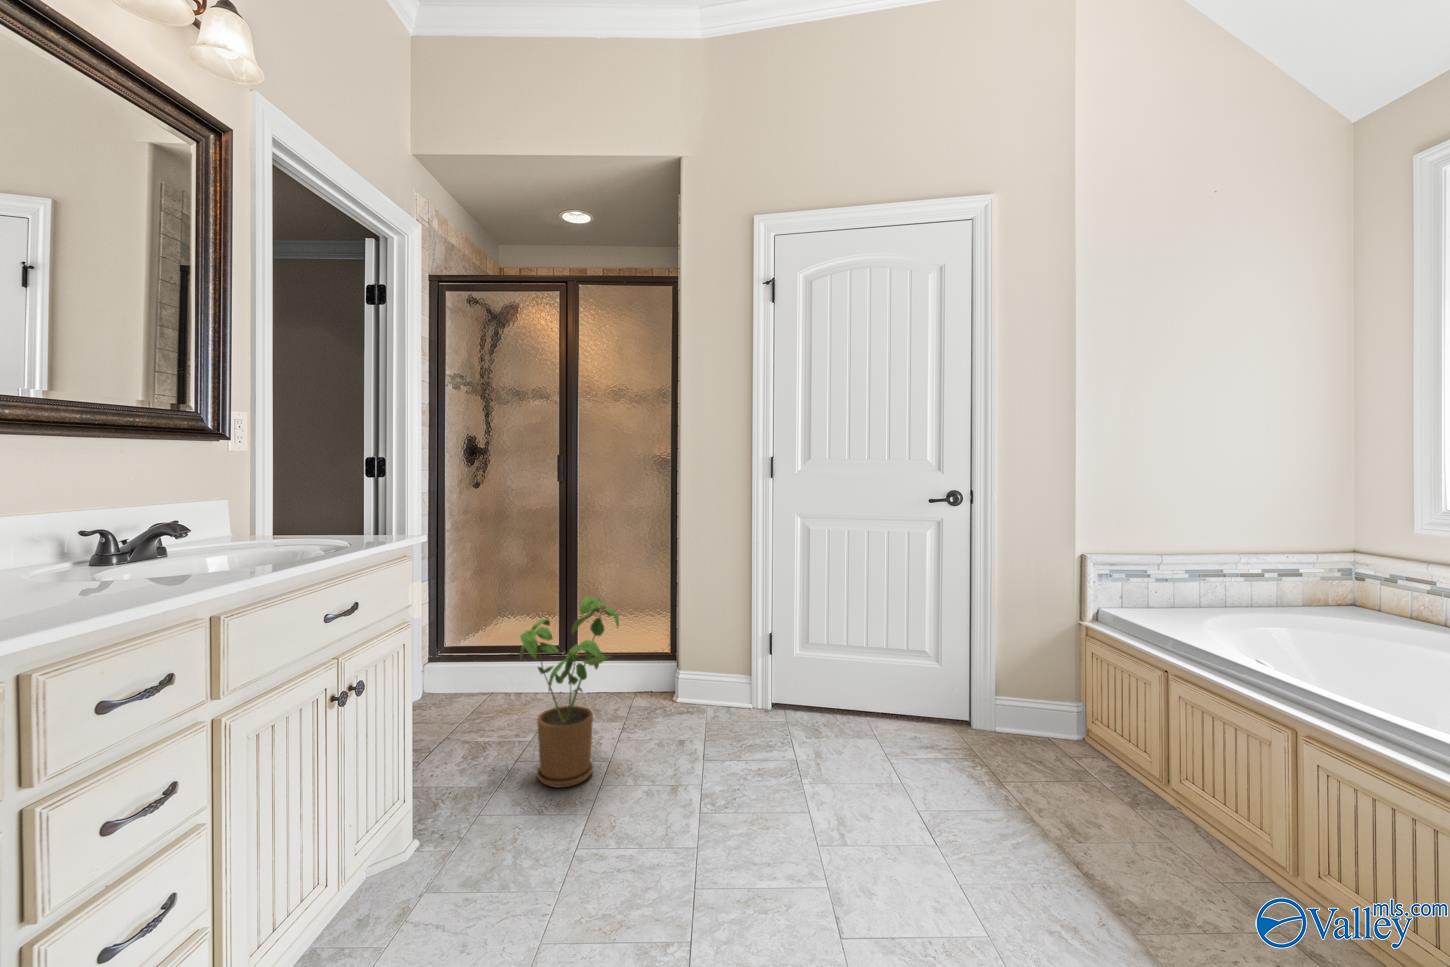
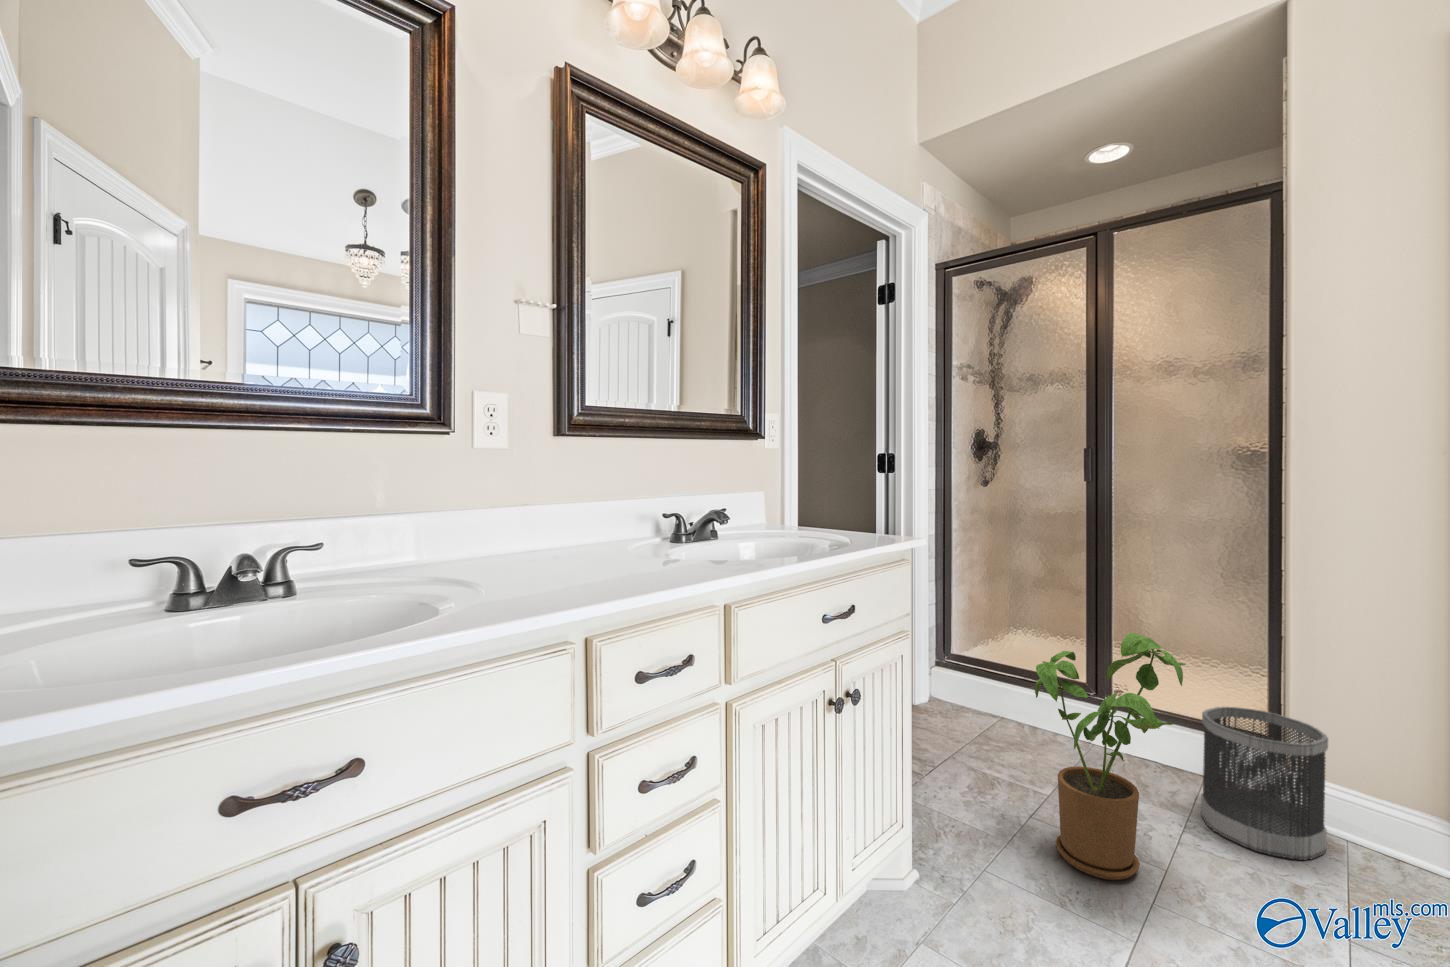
wastebasket: none [633,638,698,733] -> present [1201,707,1328,860]

